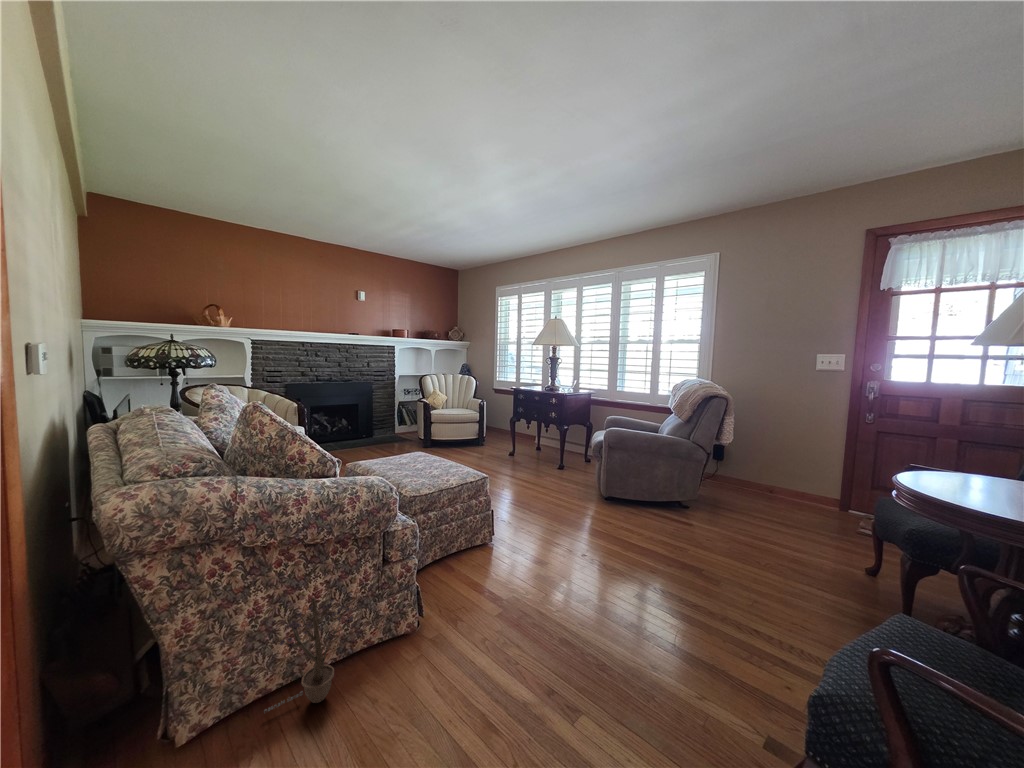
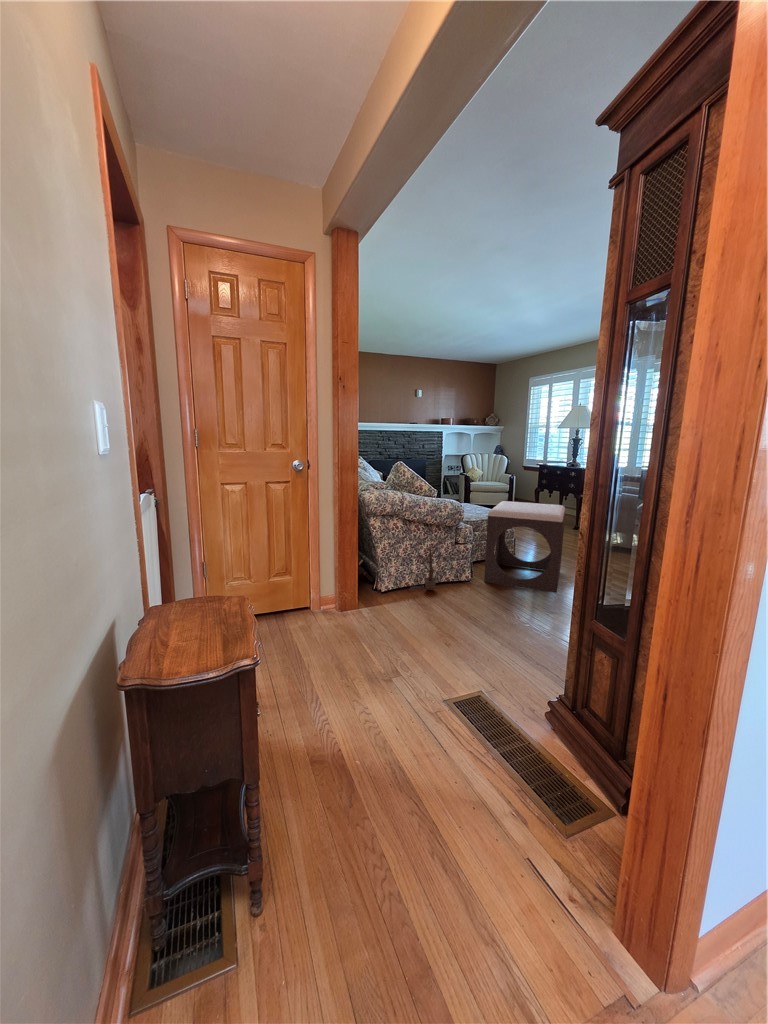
footstool: none [445,459,581,638] -> present [484,501,565,593]

